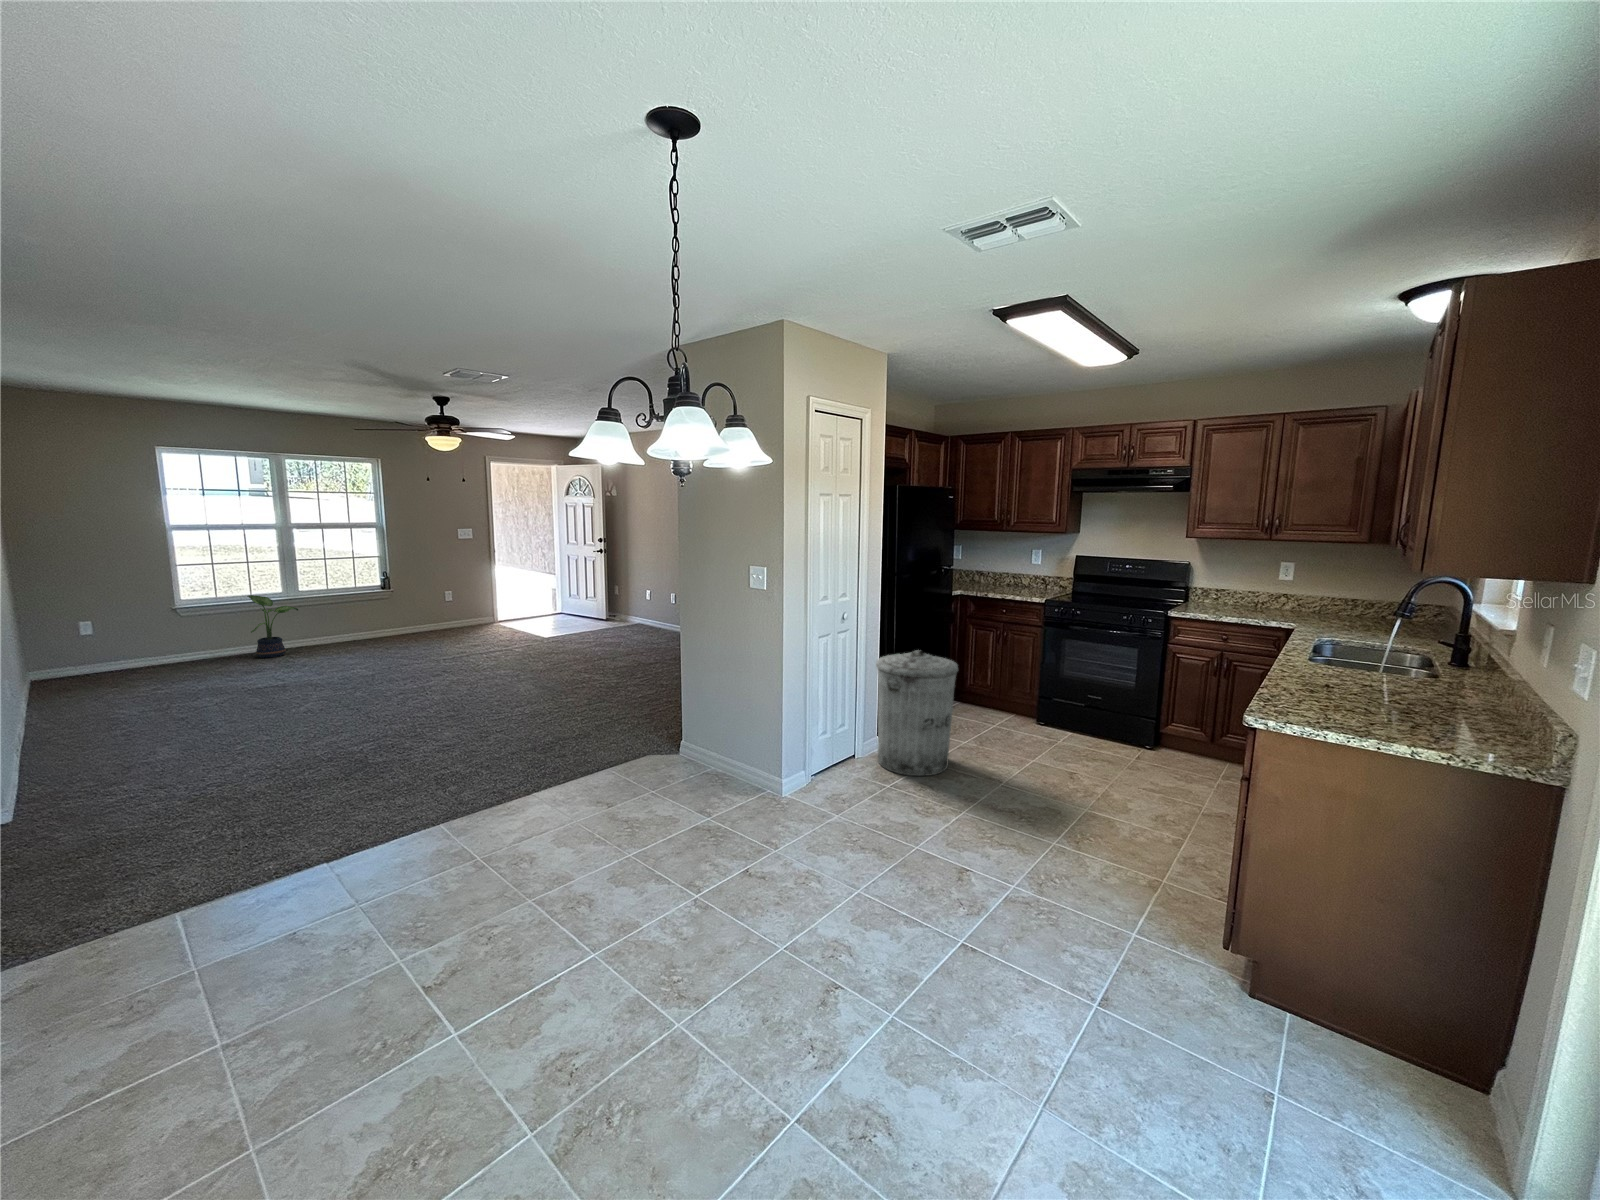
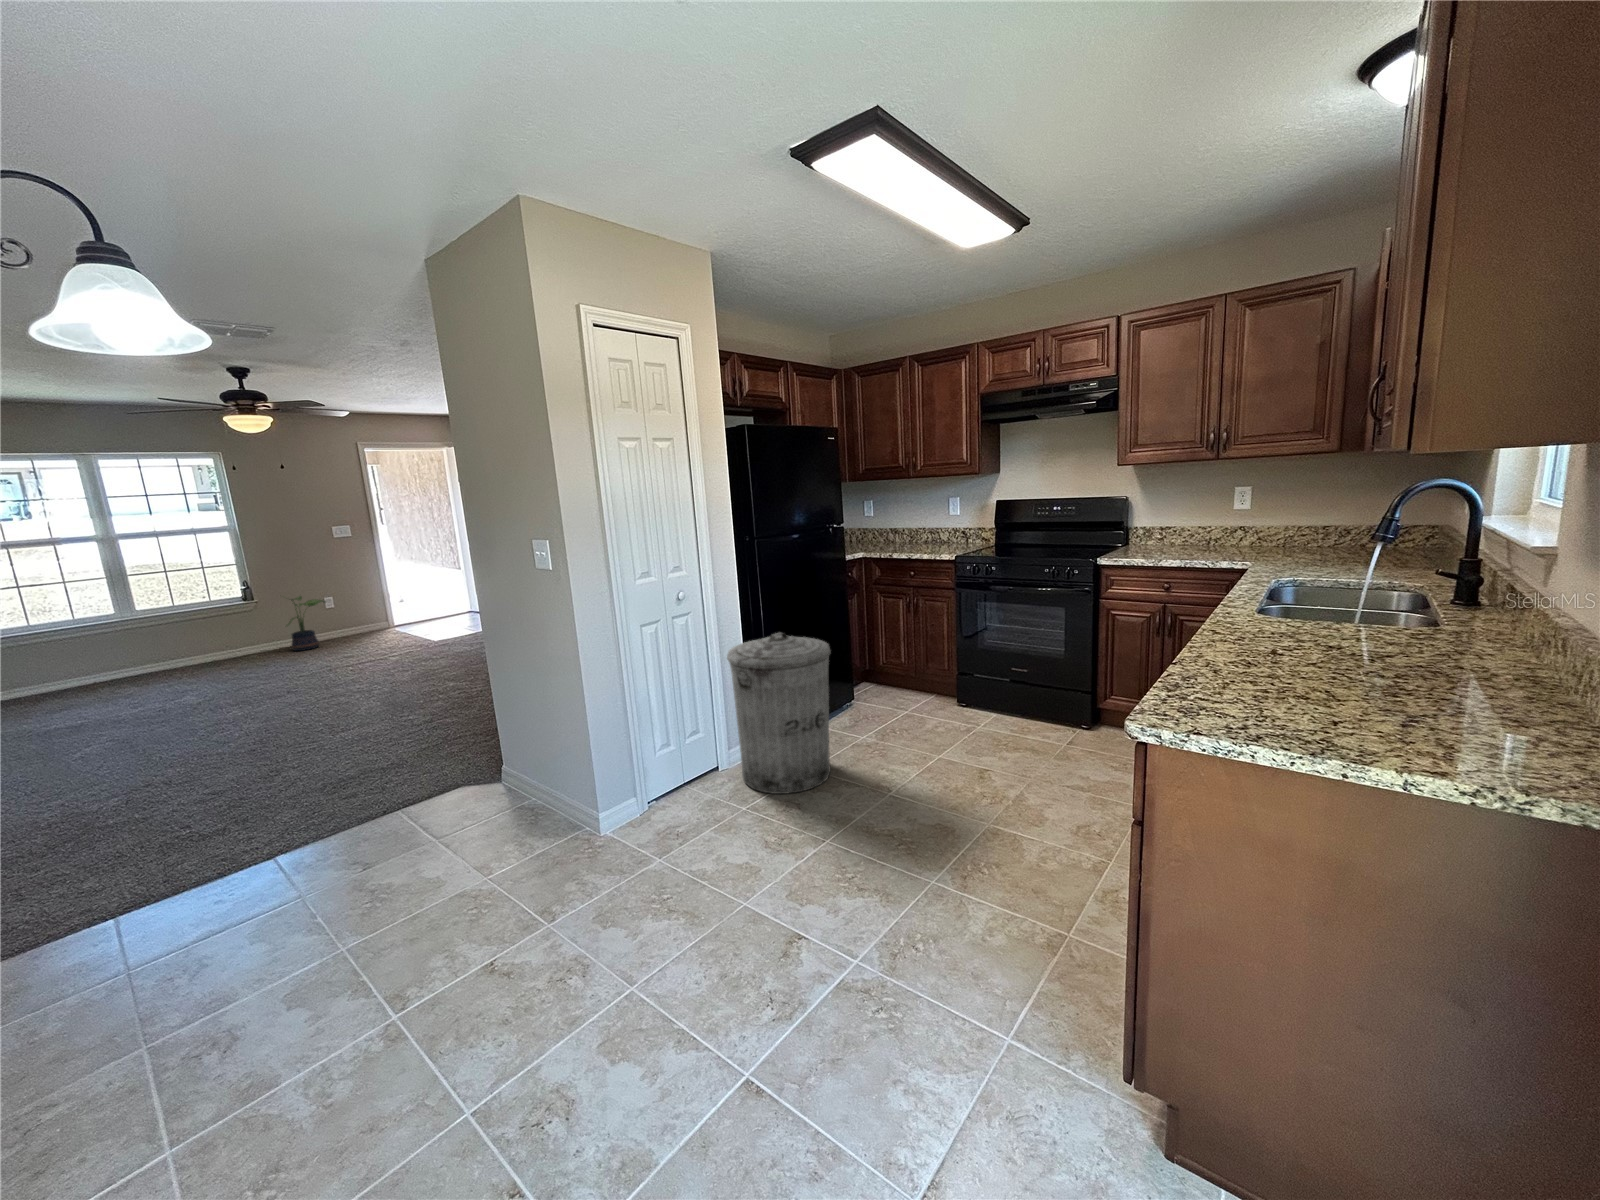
potted plant: present [247,595,298,658] -> present [287,596,325,651]

